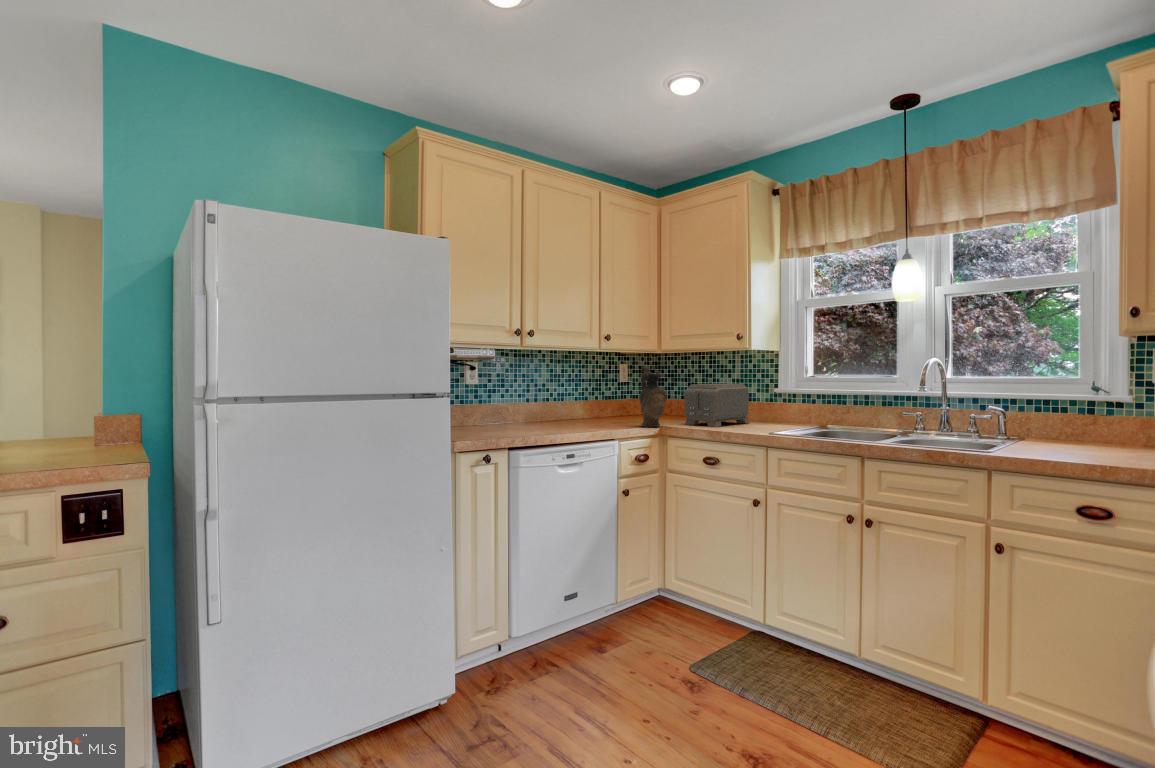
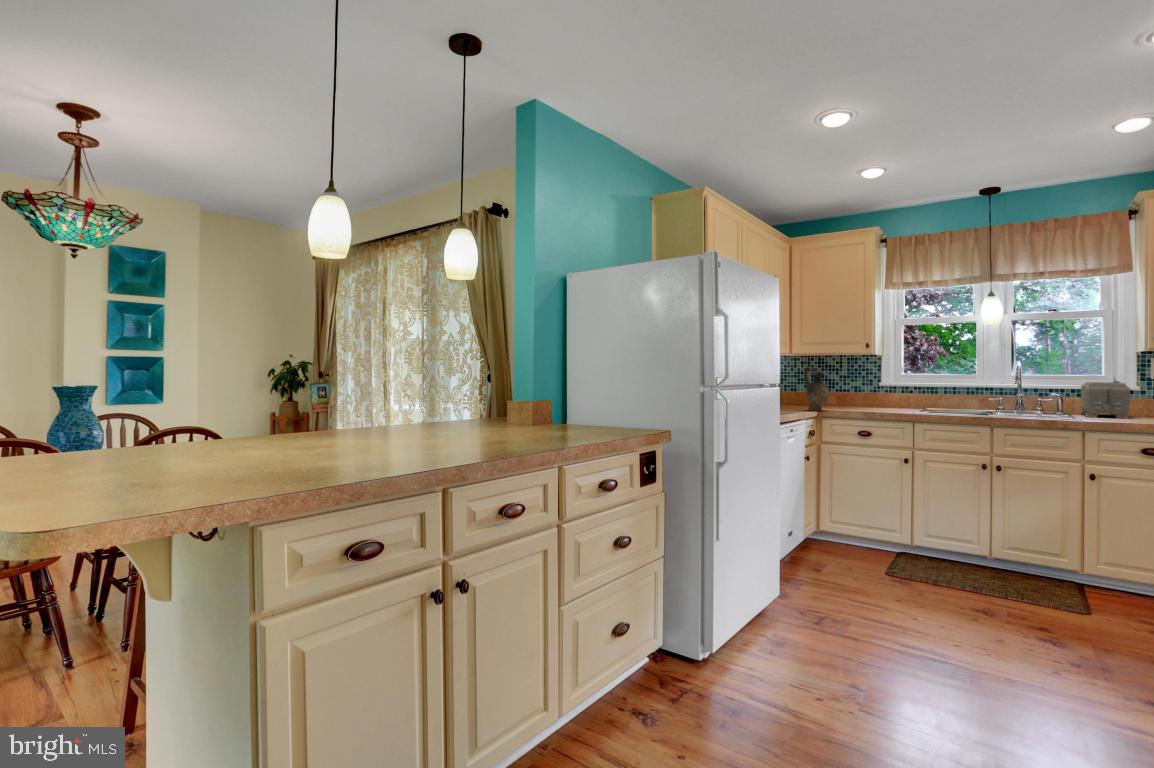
toaster: present [685,384,750,427] -> present [1081,382,1130,419]

